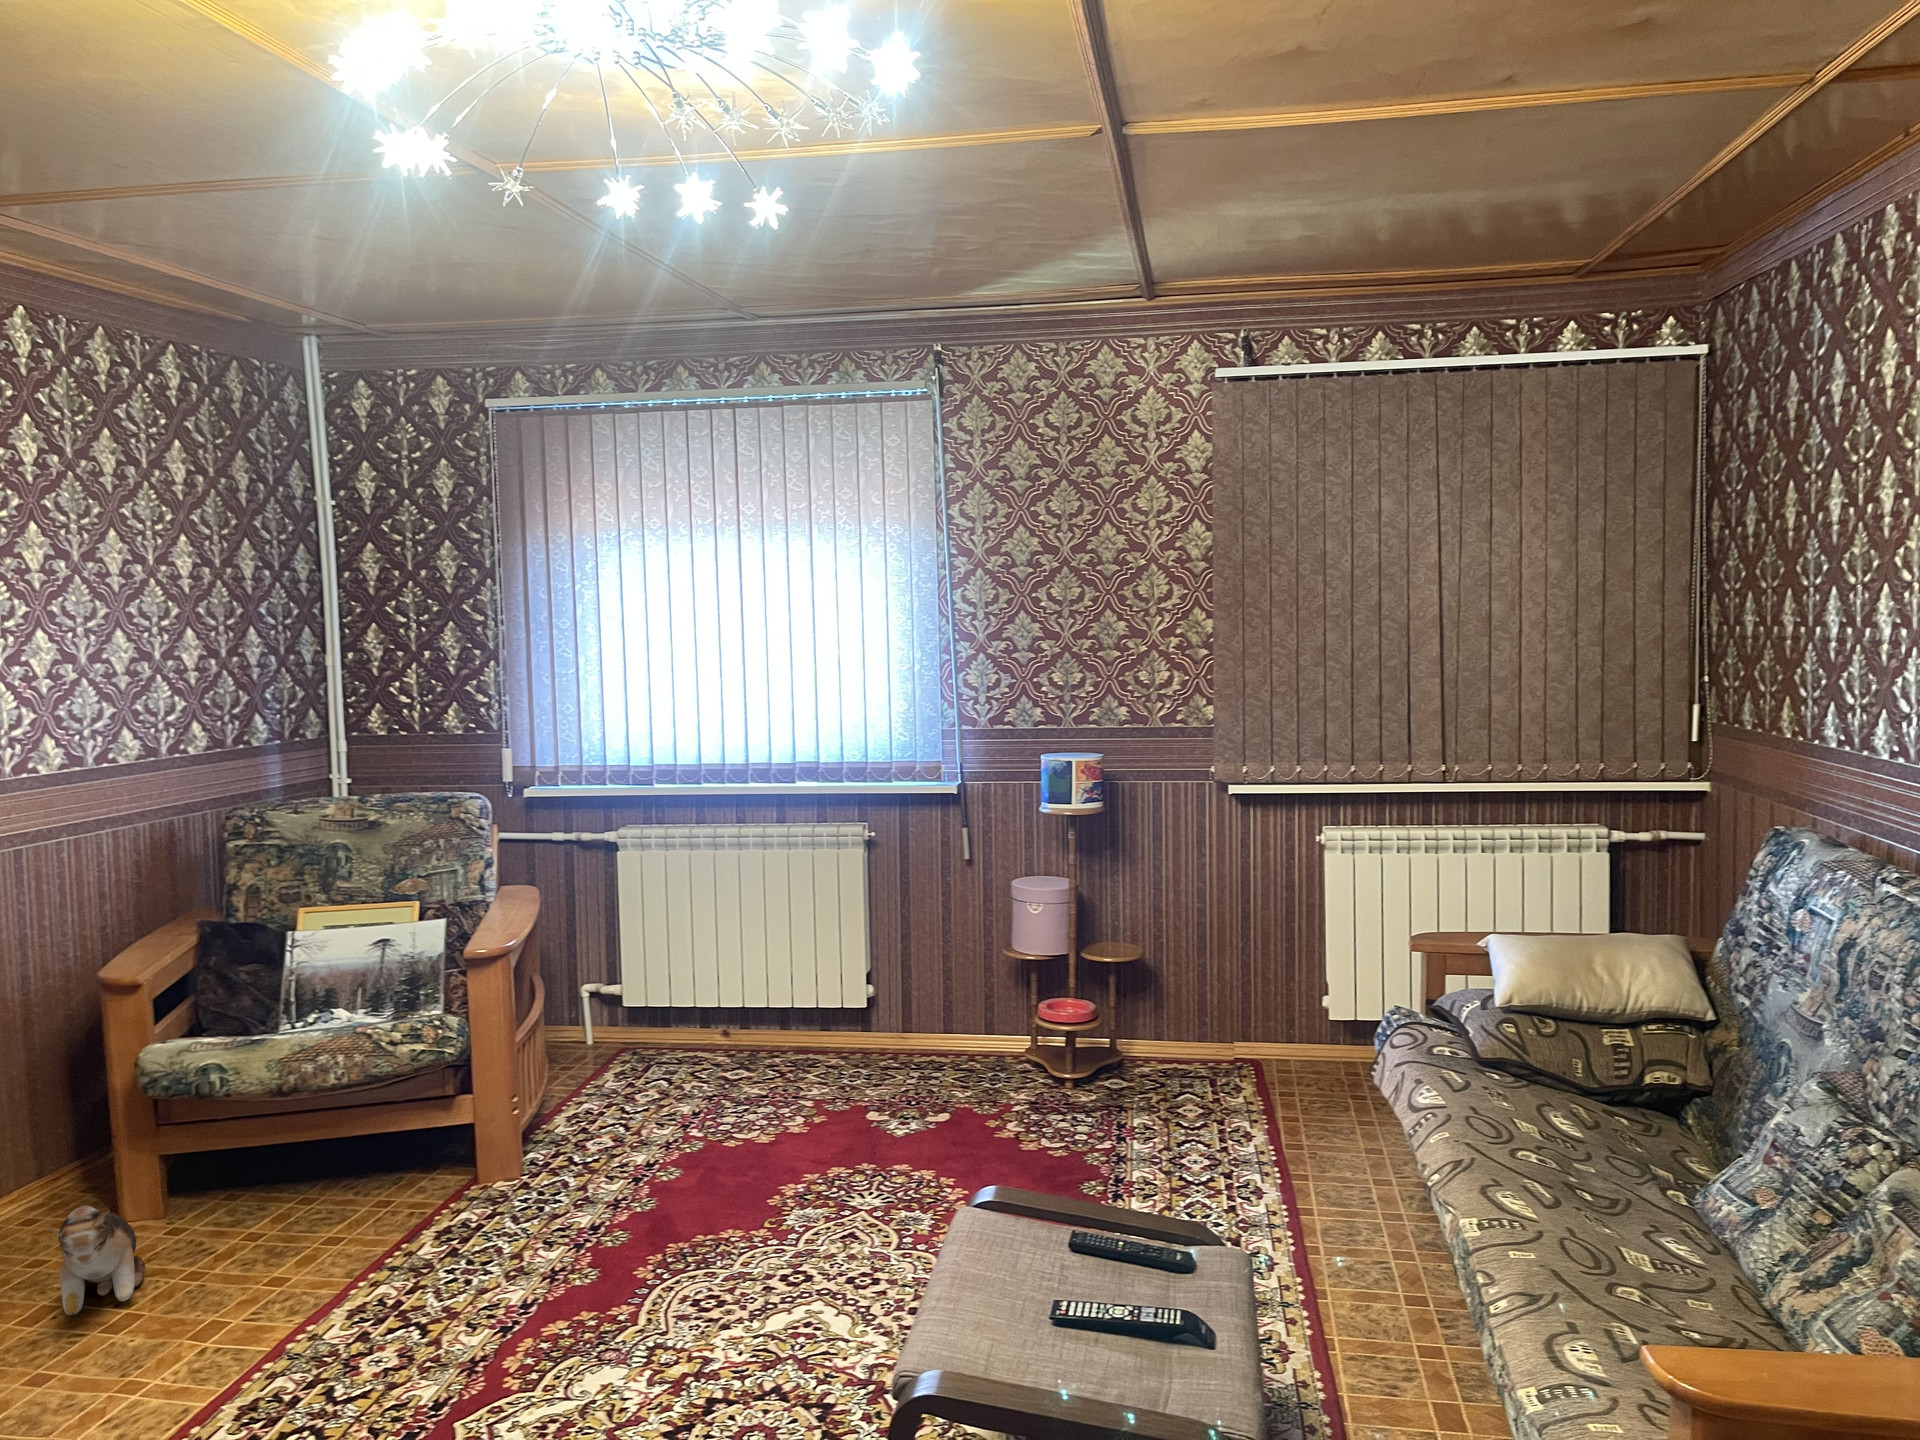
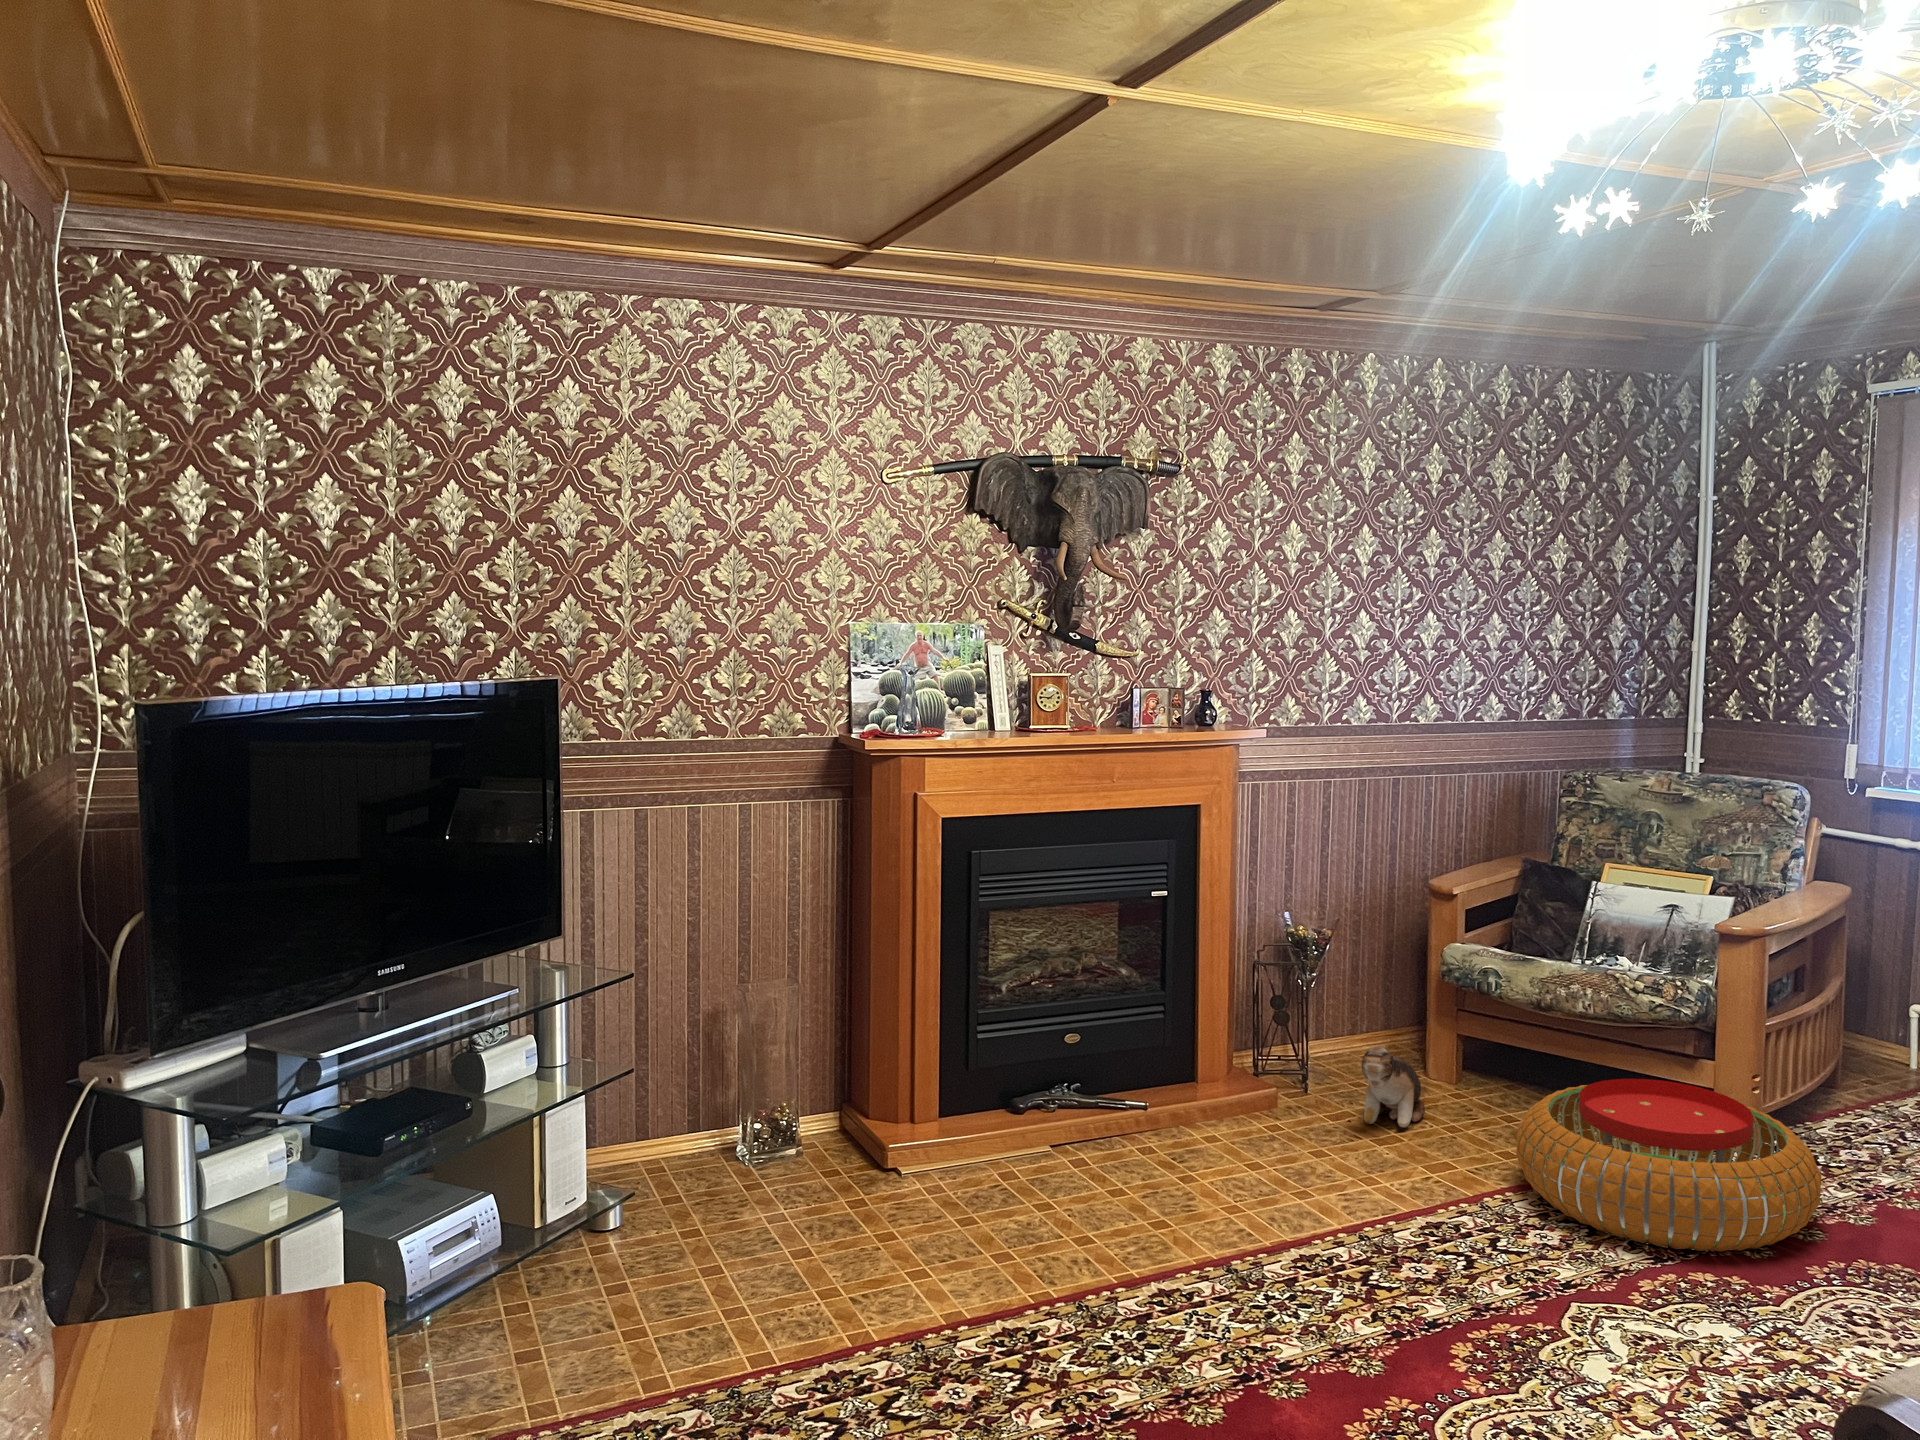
pouf: none [299,1126,621,1326] -> present [1516,1079,1821,1252]

